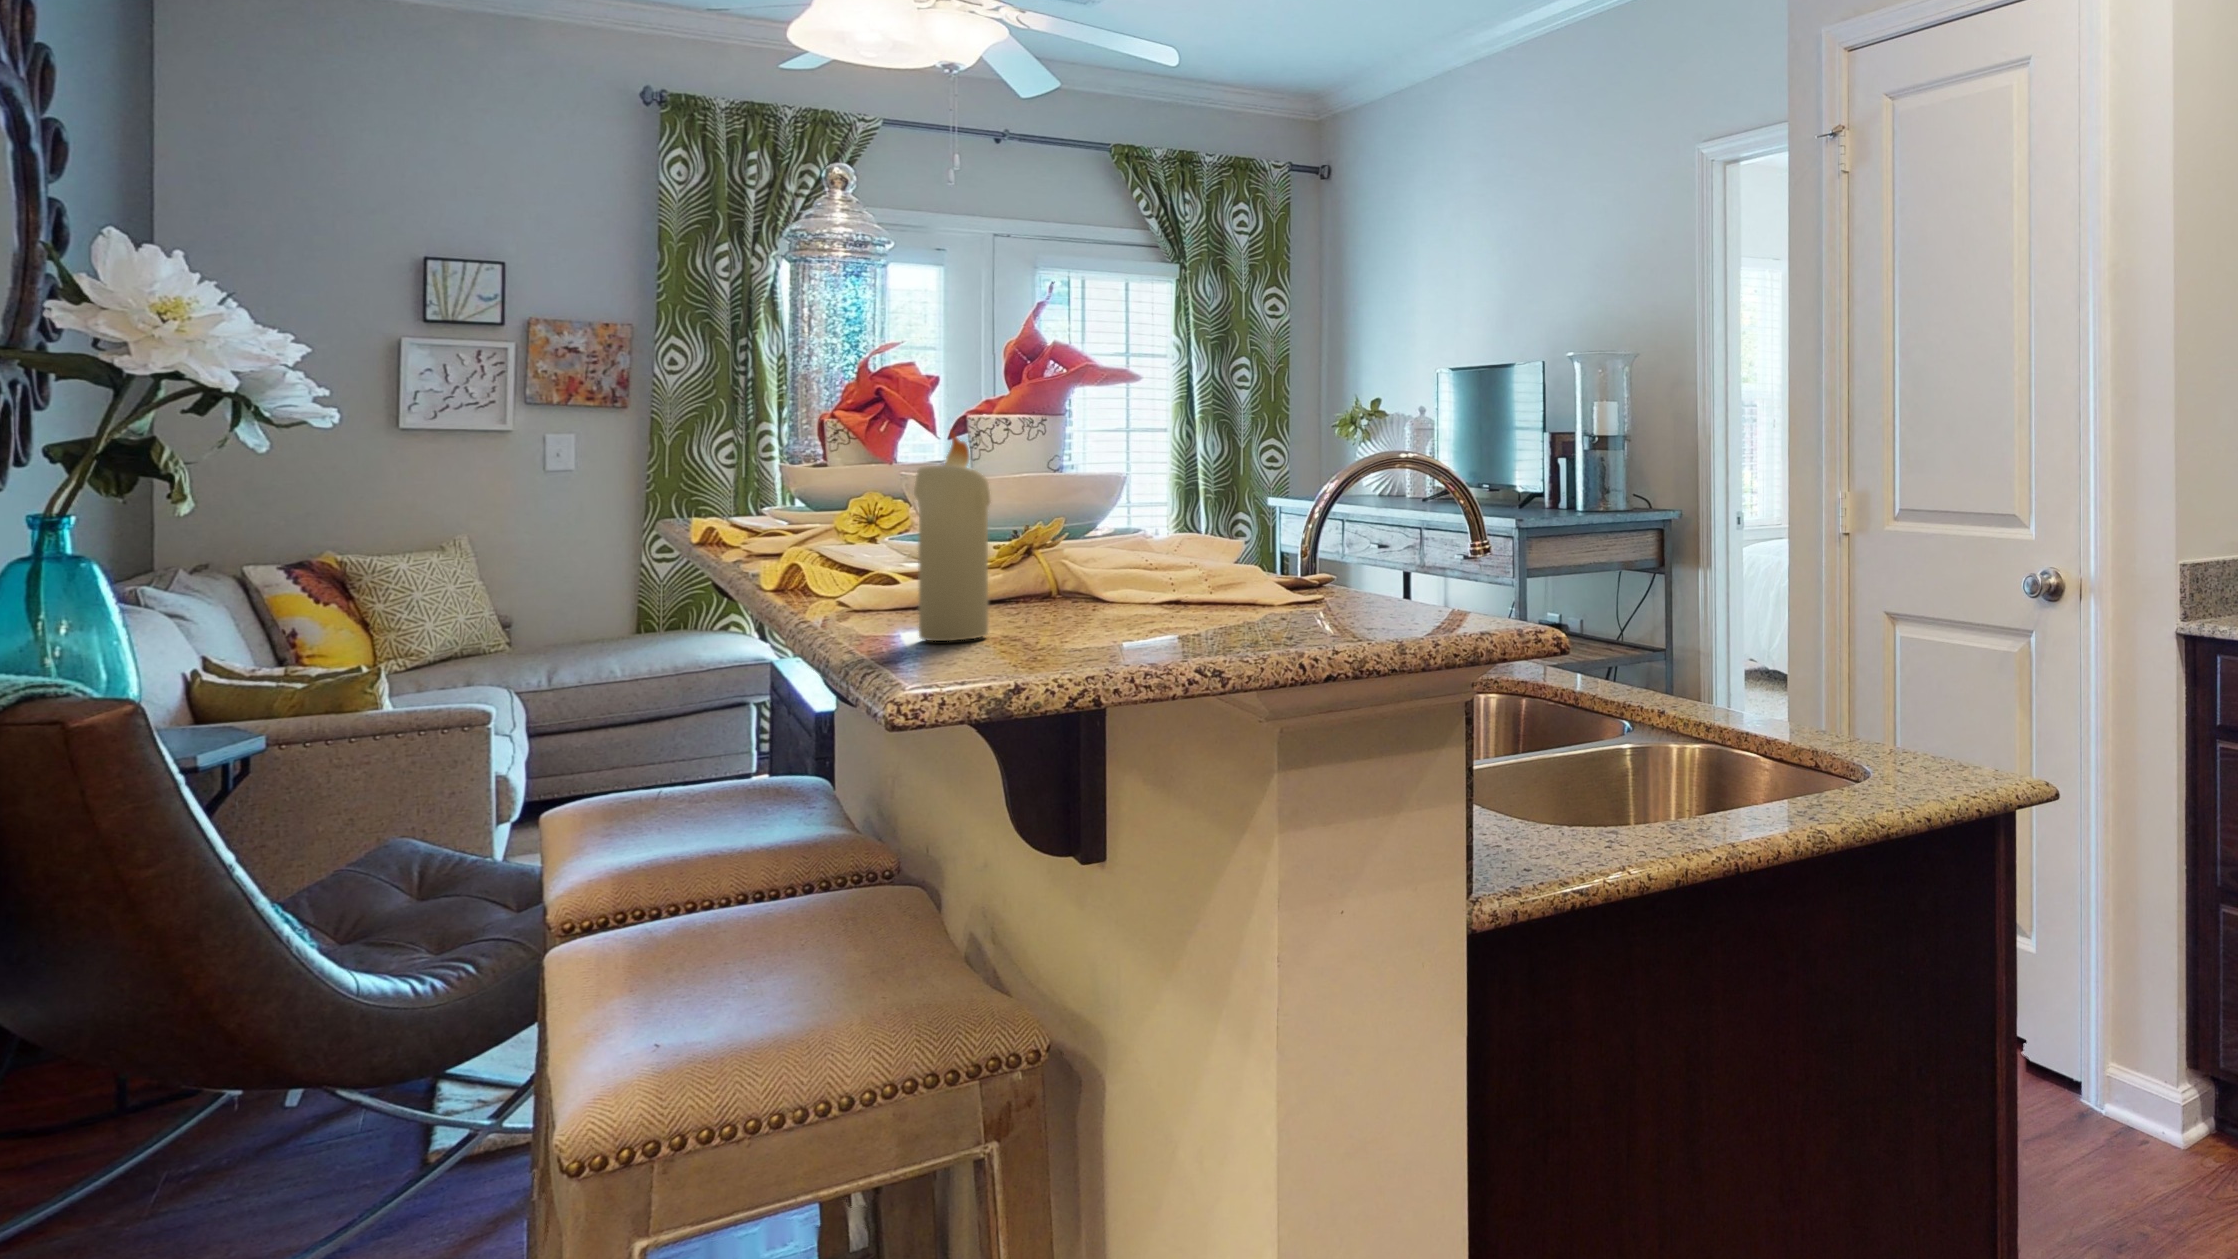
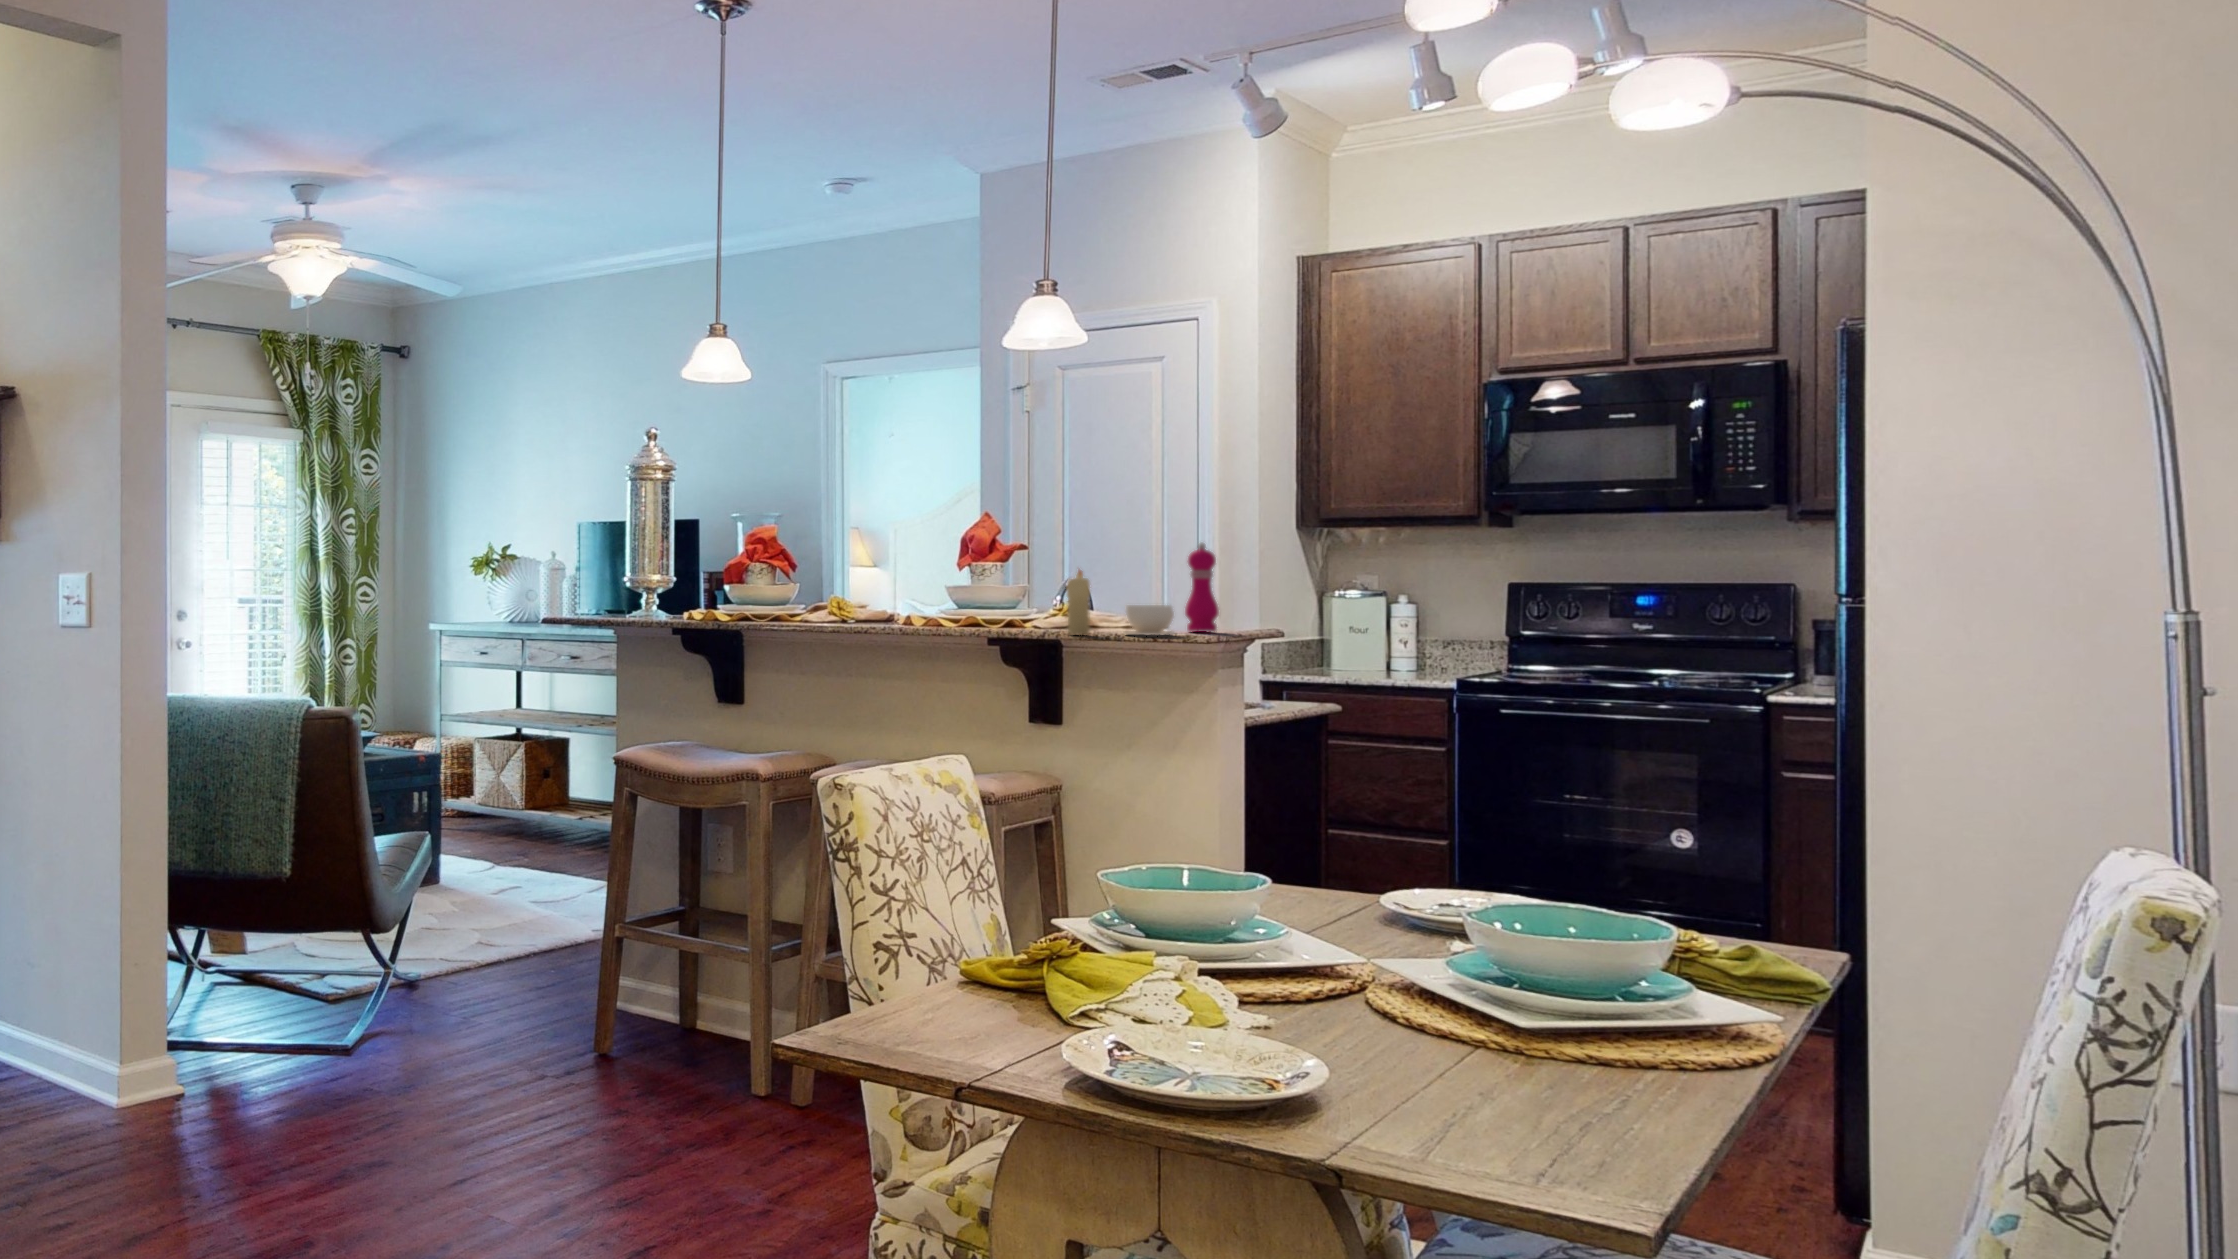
pepper mill: none [1330,353,1430,632] -> present [1185,543,1219,632]
coffee cup: none [1040,547,1223,656] -> present [1124,605,1174,636]

